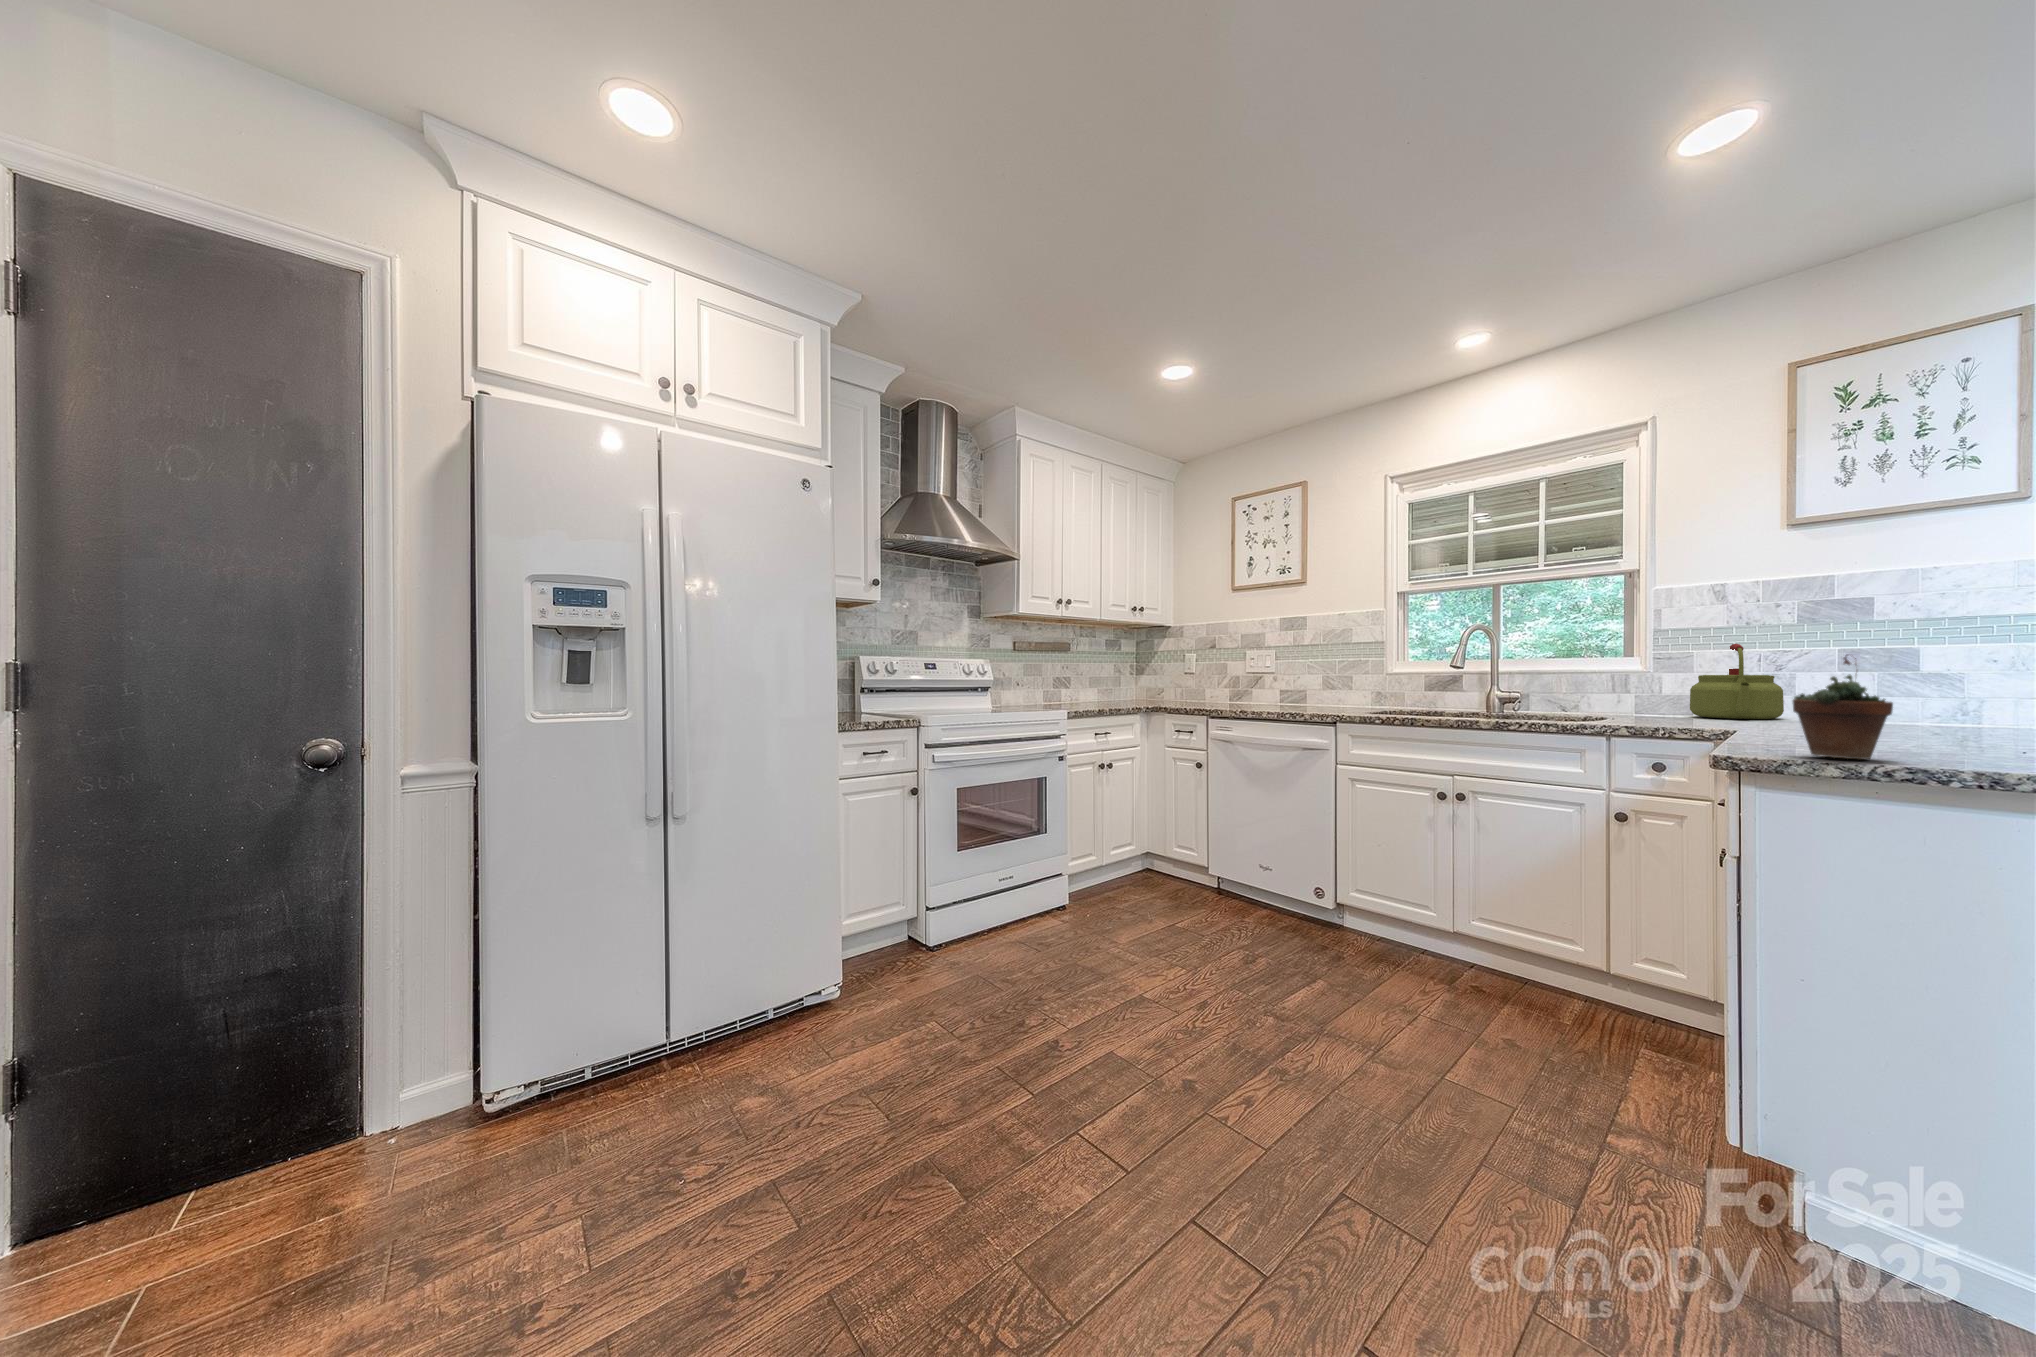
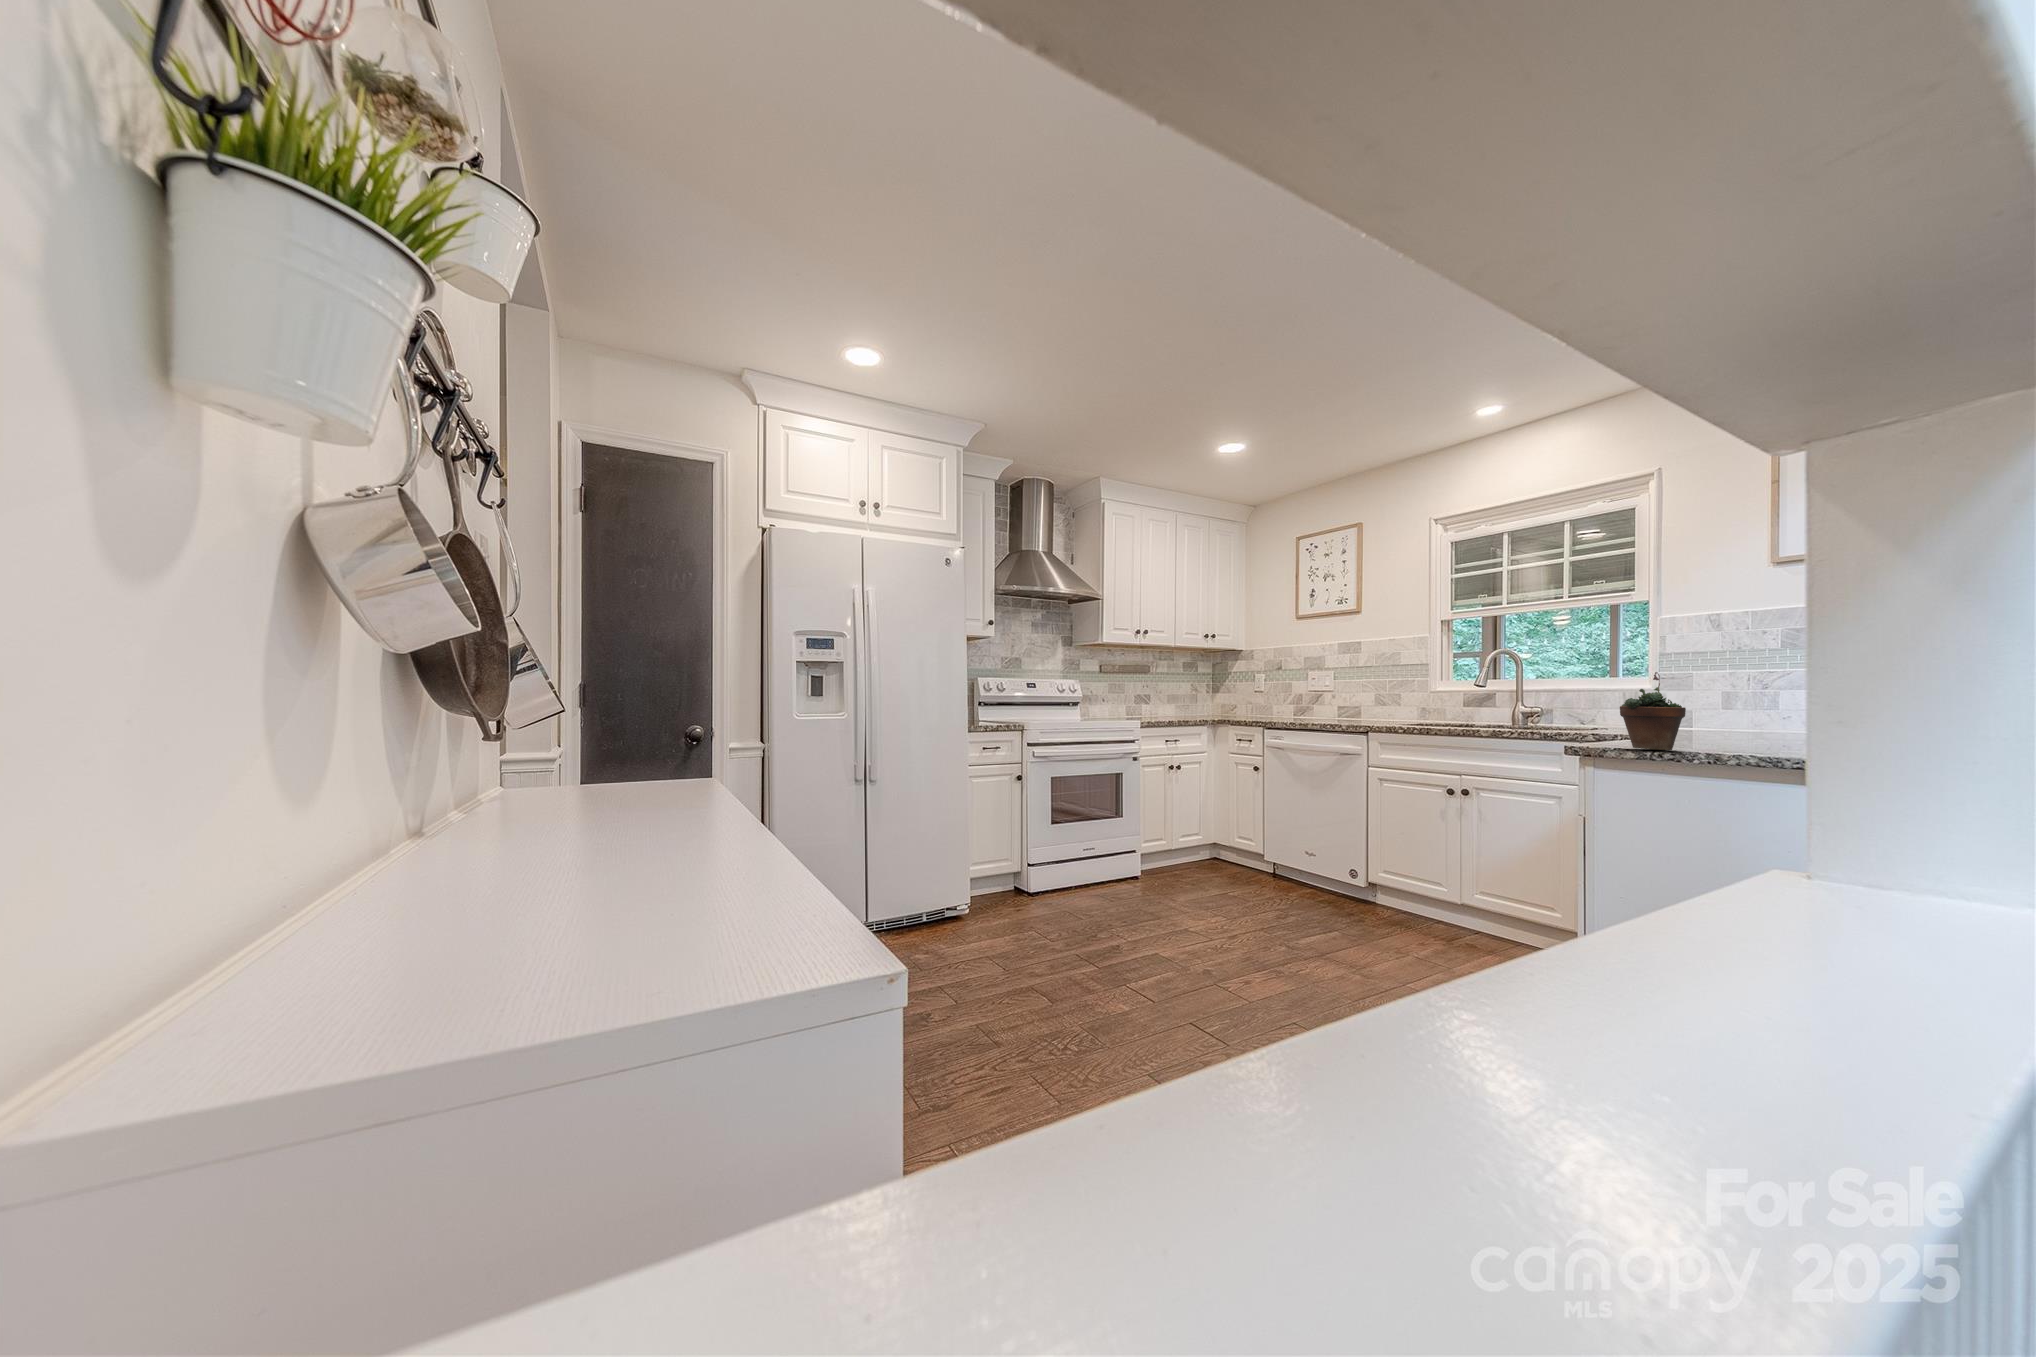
kettle: present [1690,644,1784,719] -> none [1684,665,1769,732]

